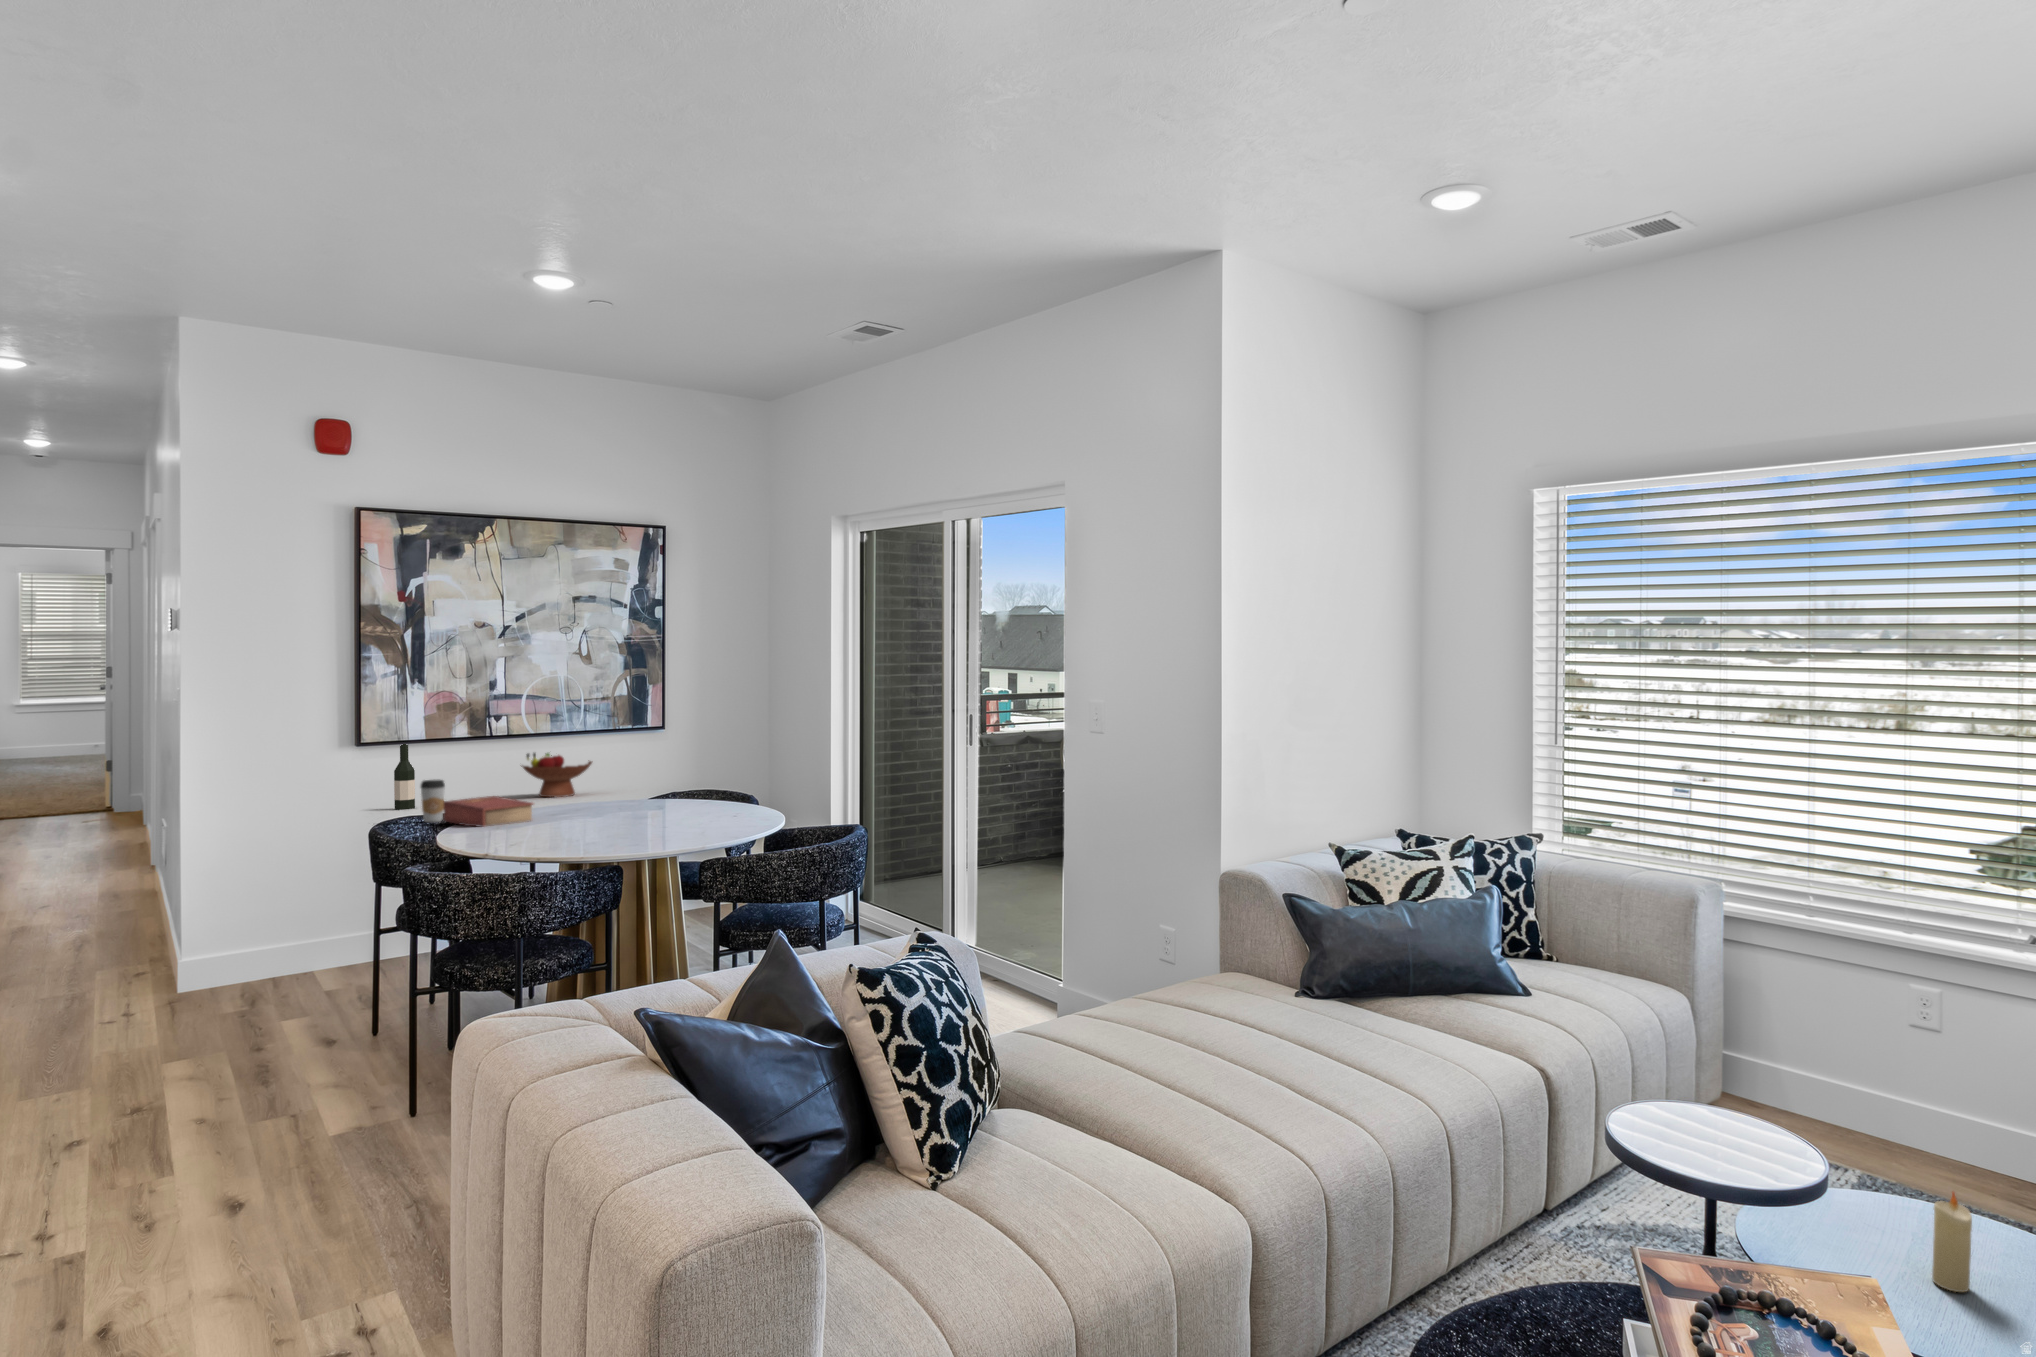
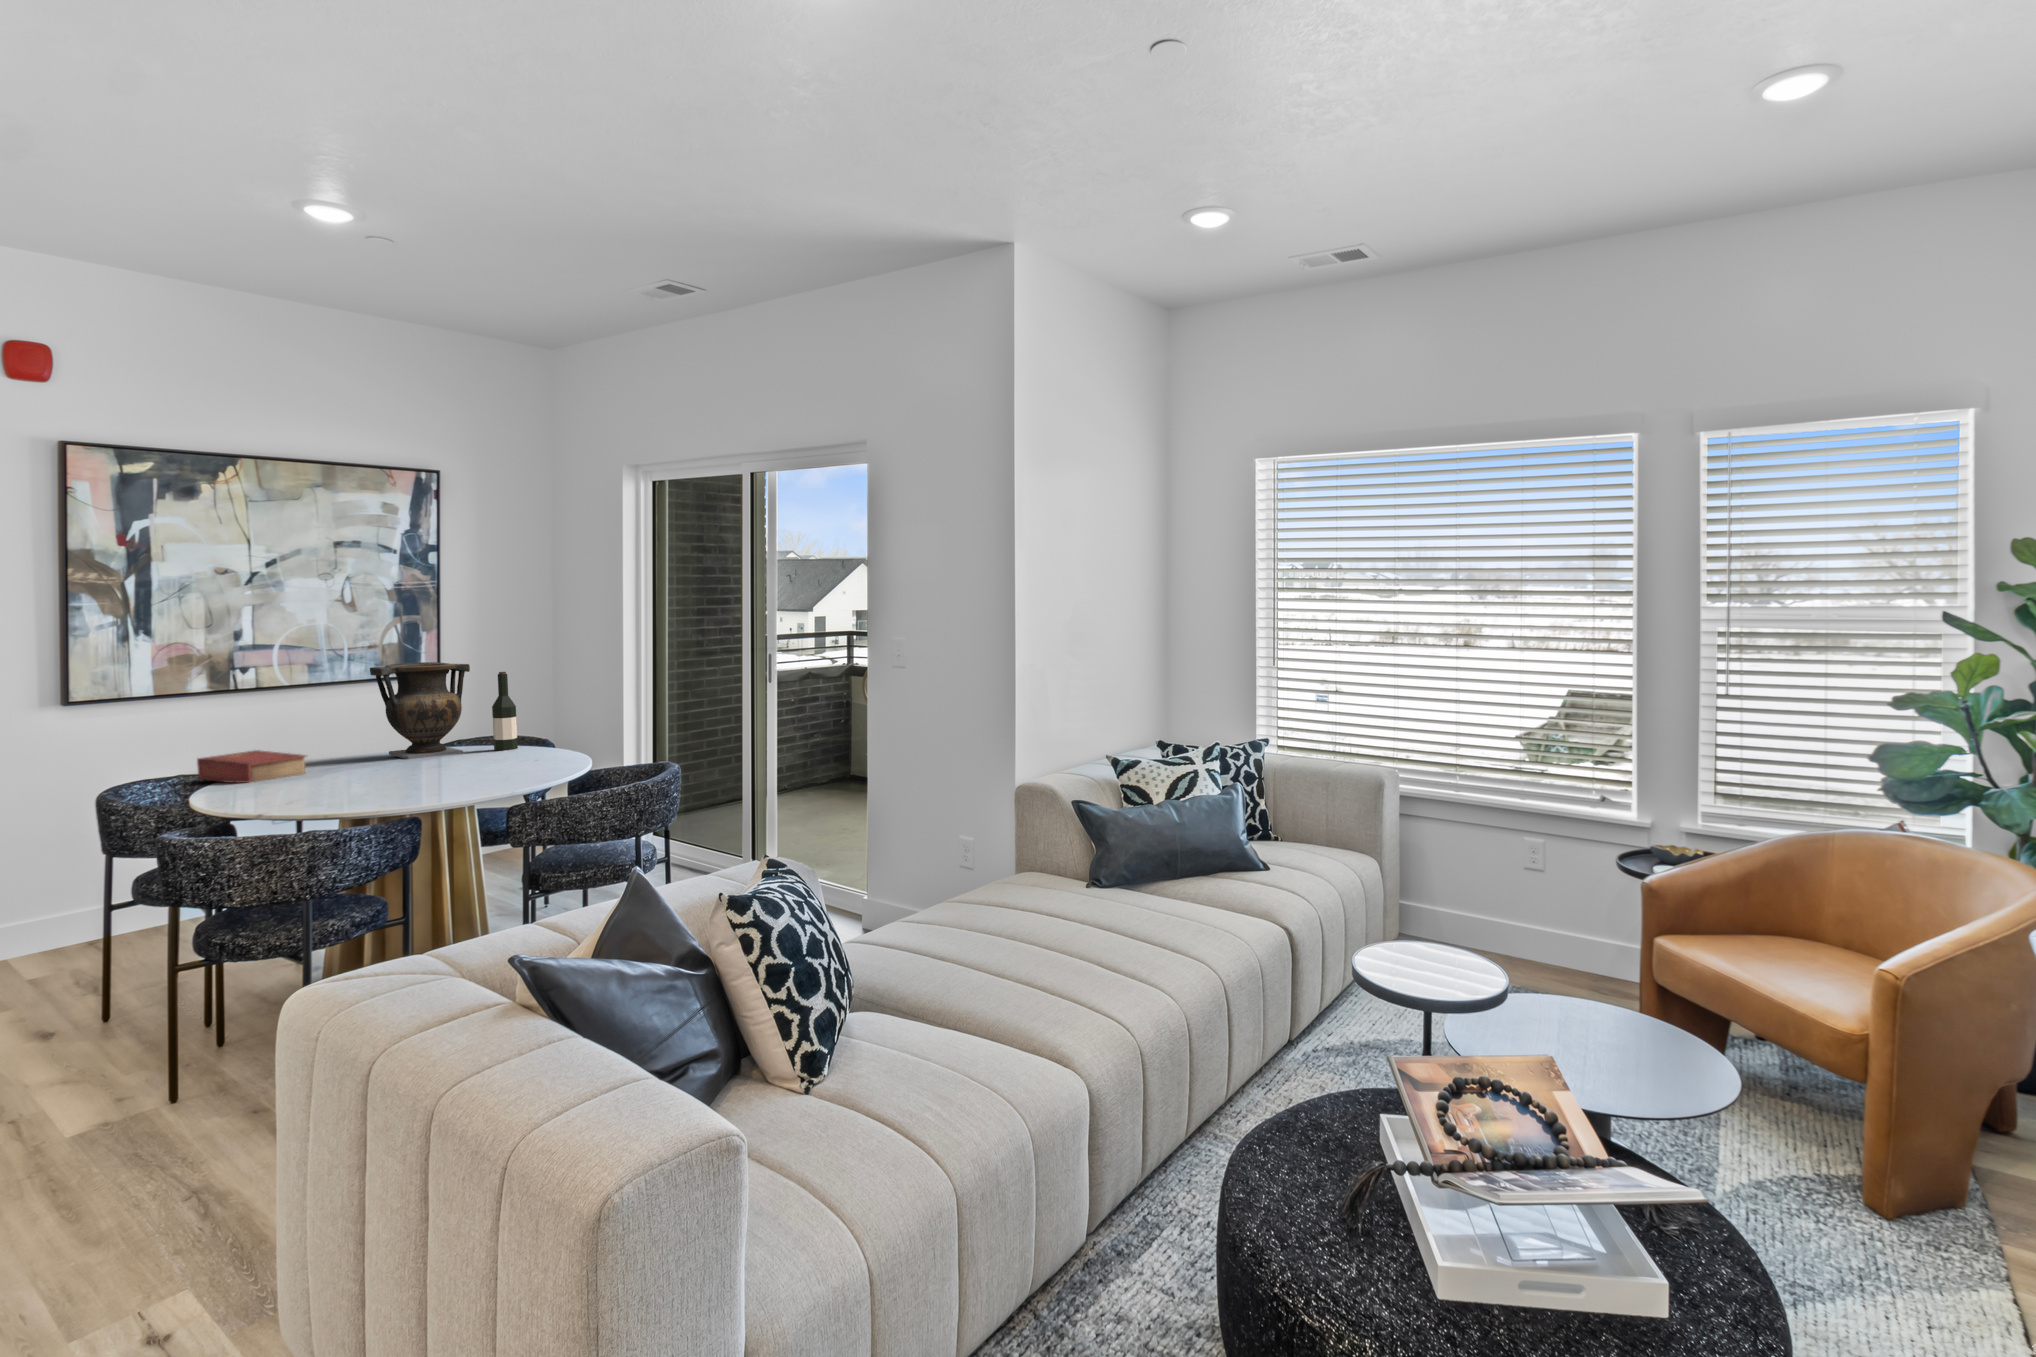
vase: none [595,716,684,812] -> present [370,662,470,759]
wine bottle: present [394,744,415,810] -> present [492,672,518,751]
fruit bowl: present [521,753,592,797] -> none [276,703,361,750]
coffee cup: present [421,780,445,822] -> none [166,736,196,782]
candle: present [1932,1192,1972,1292] -> none [1602,992,1631,1067]

